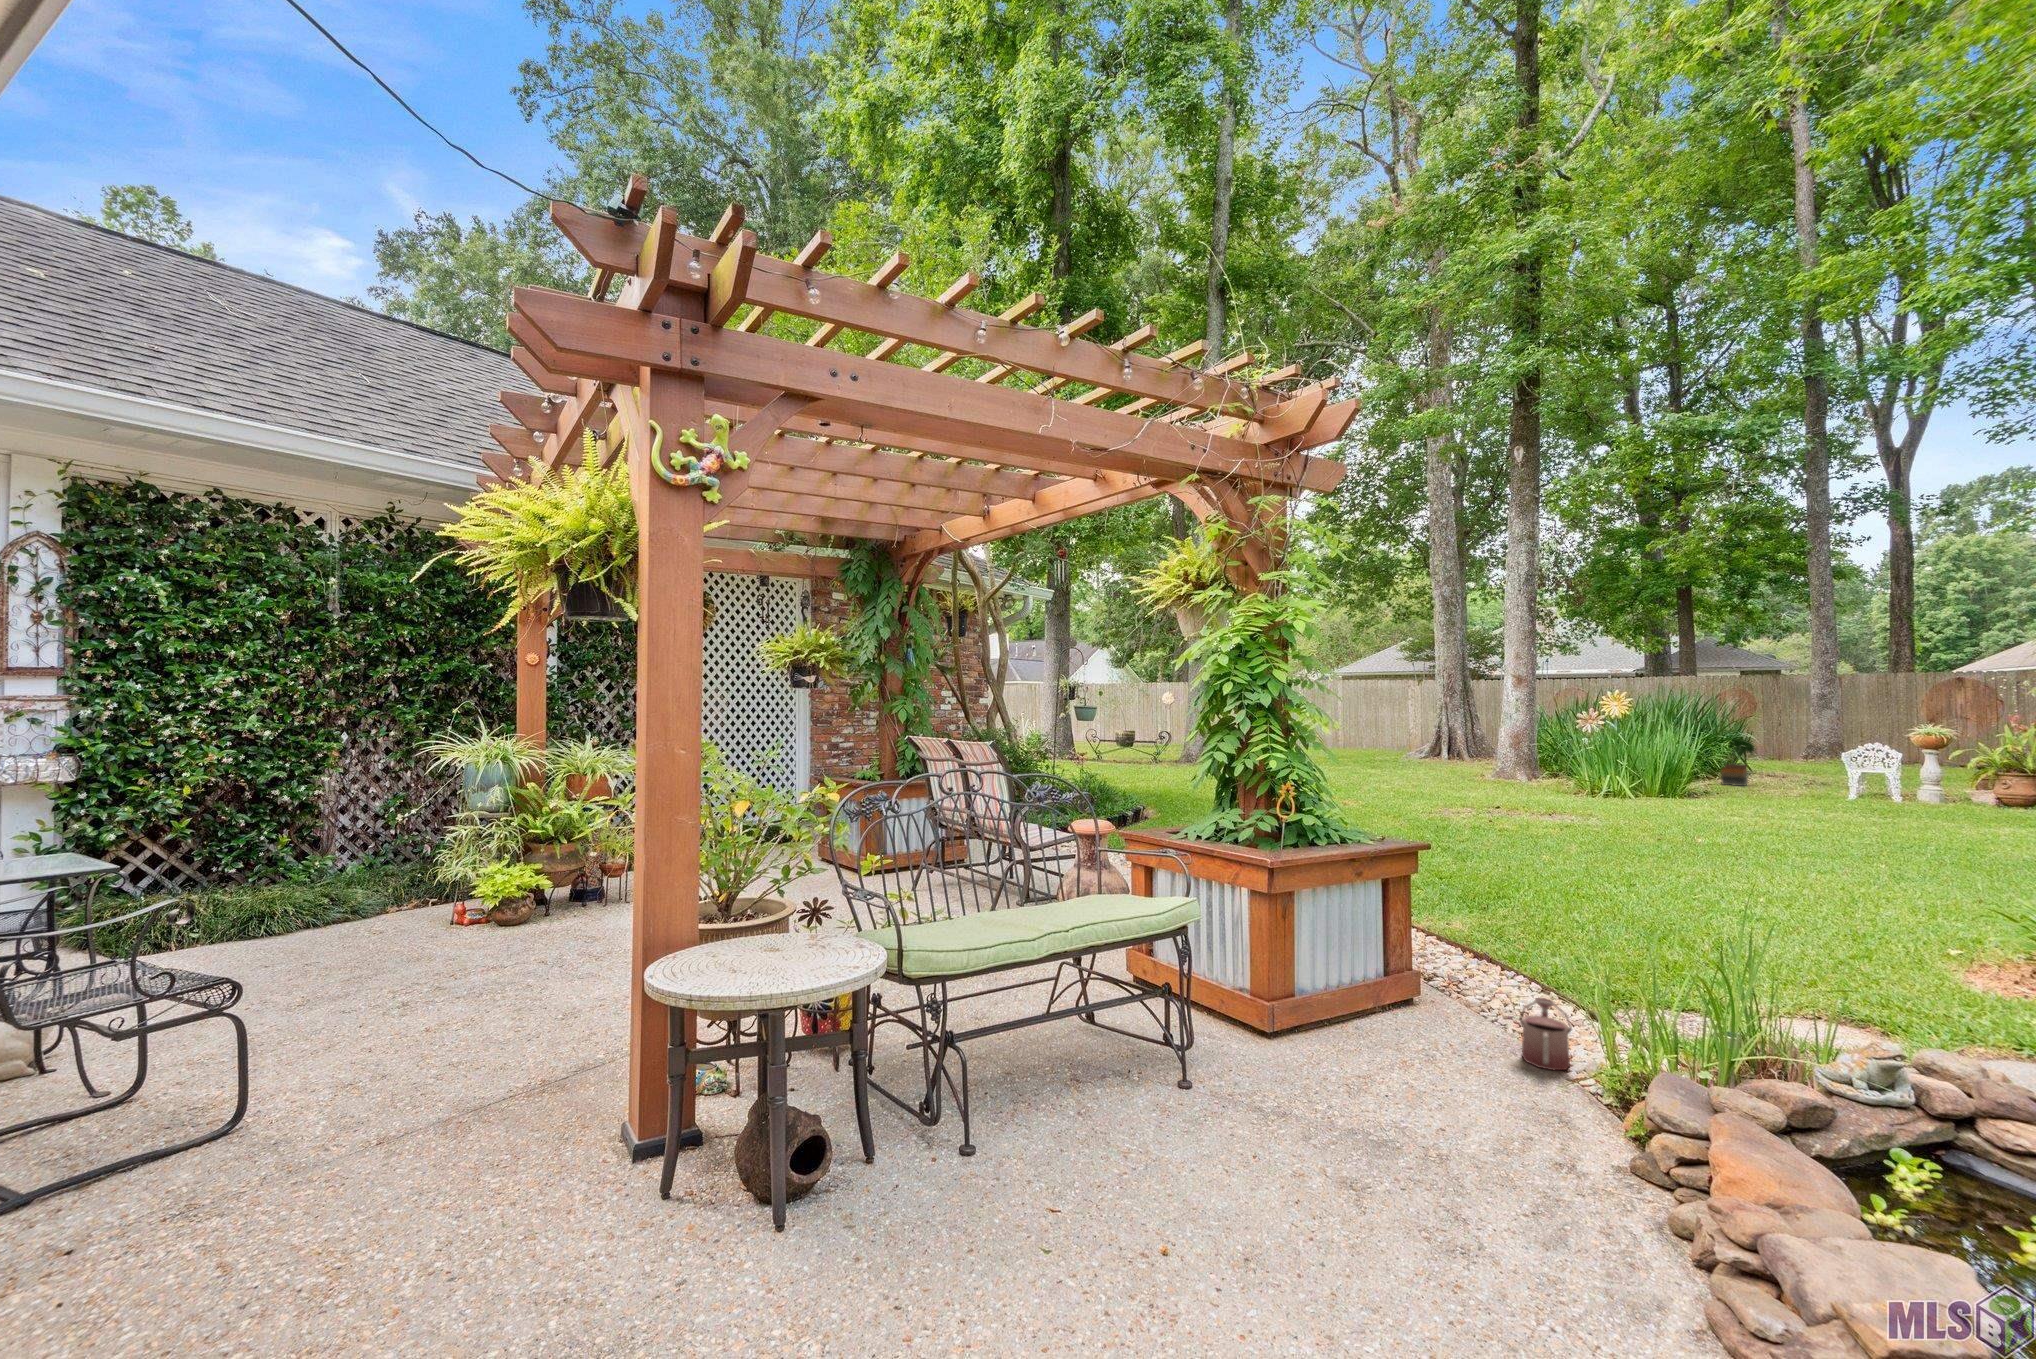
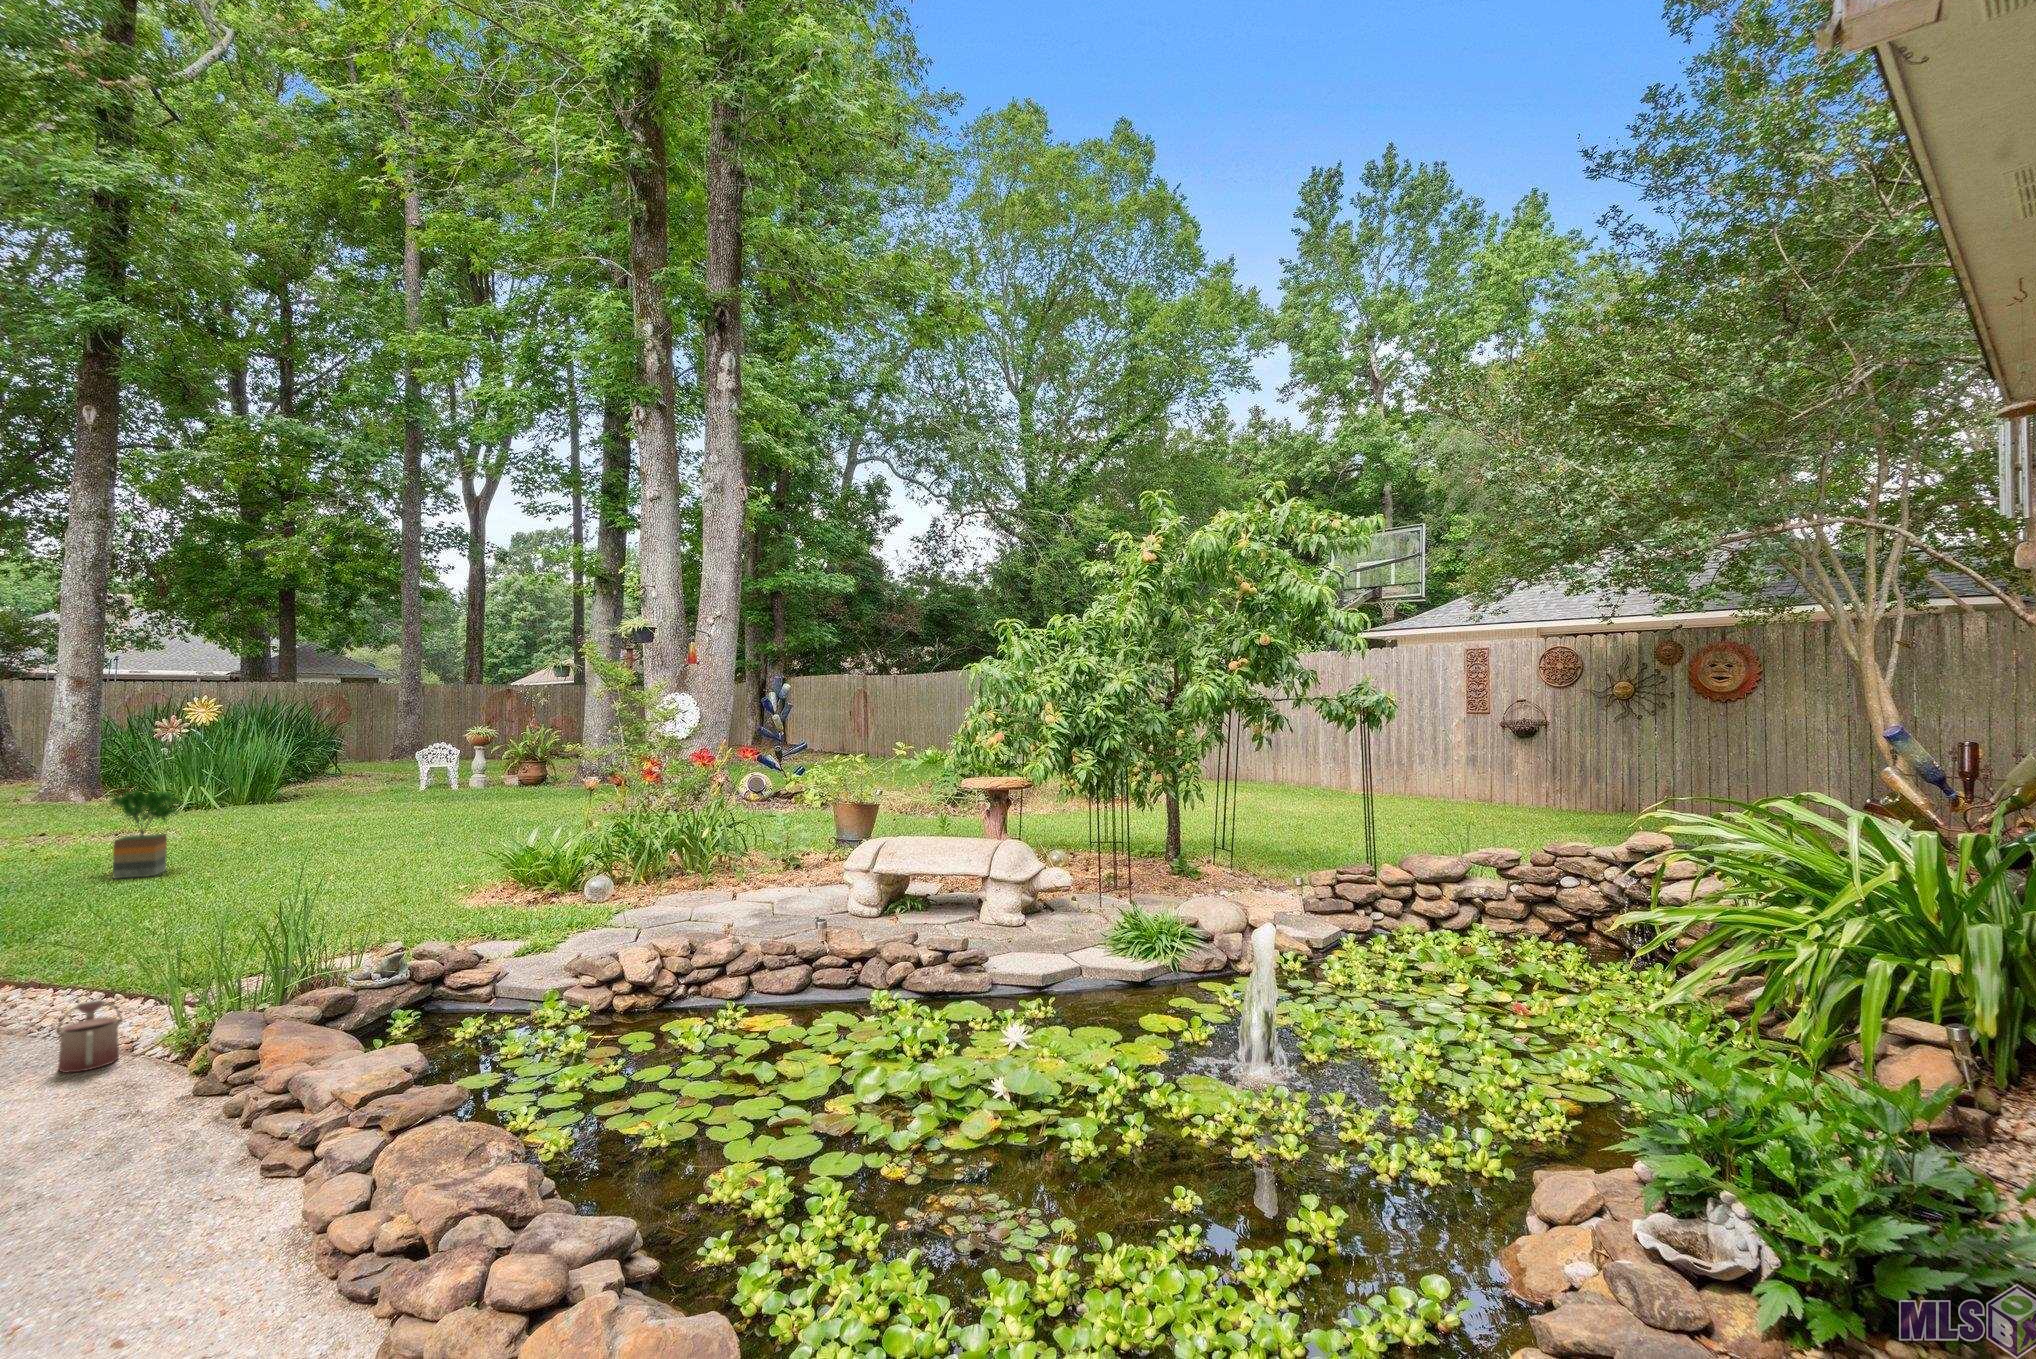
potted tree: present [1721,739,1756,786] -> present [109,791,180,879]

